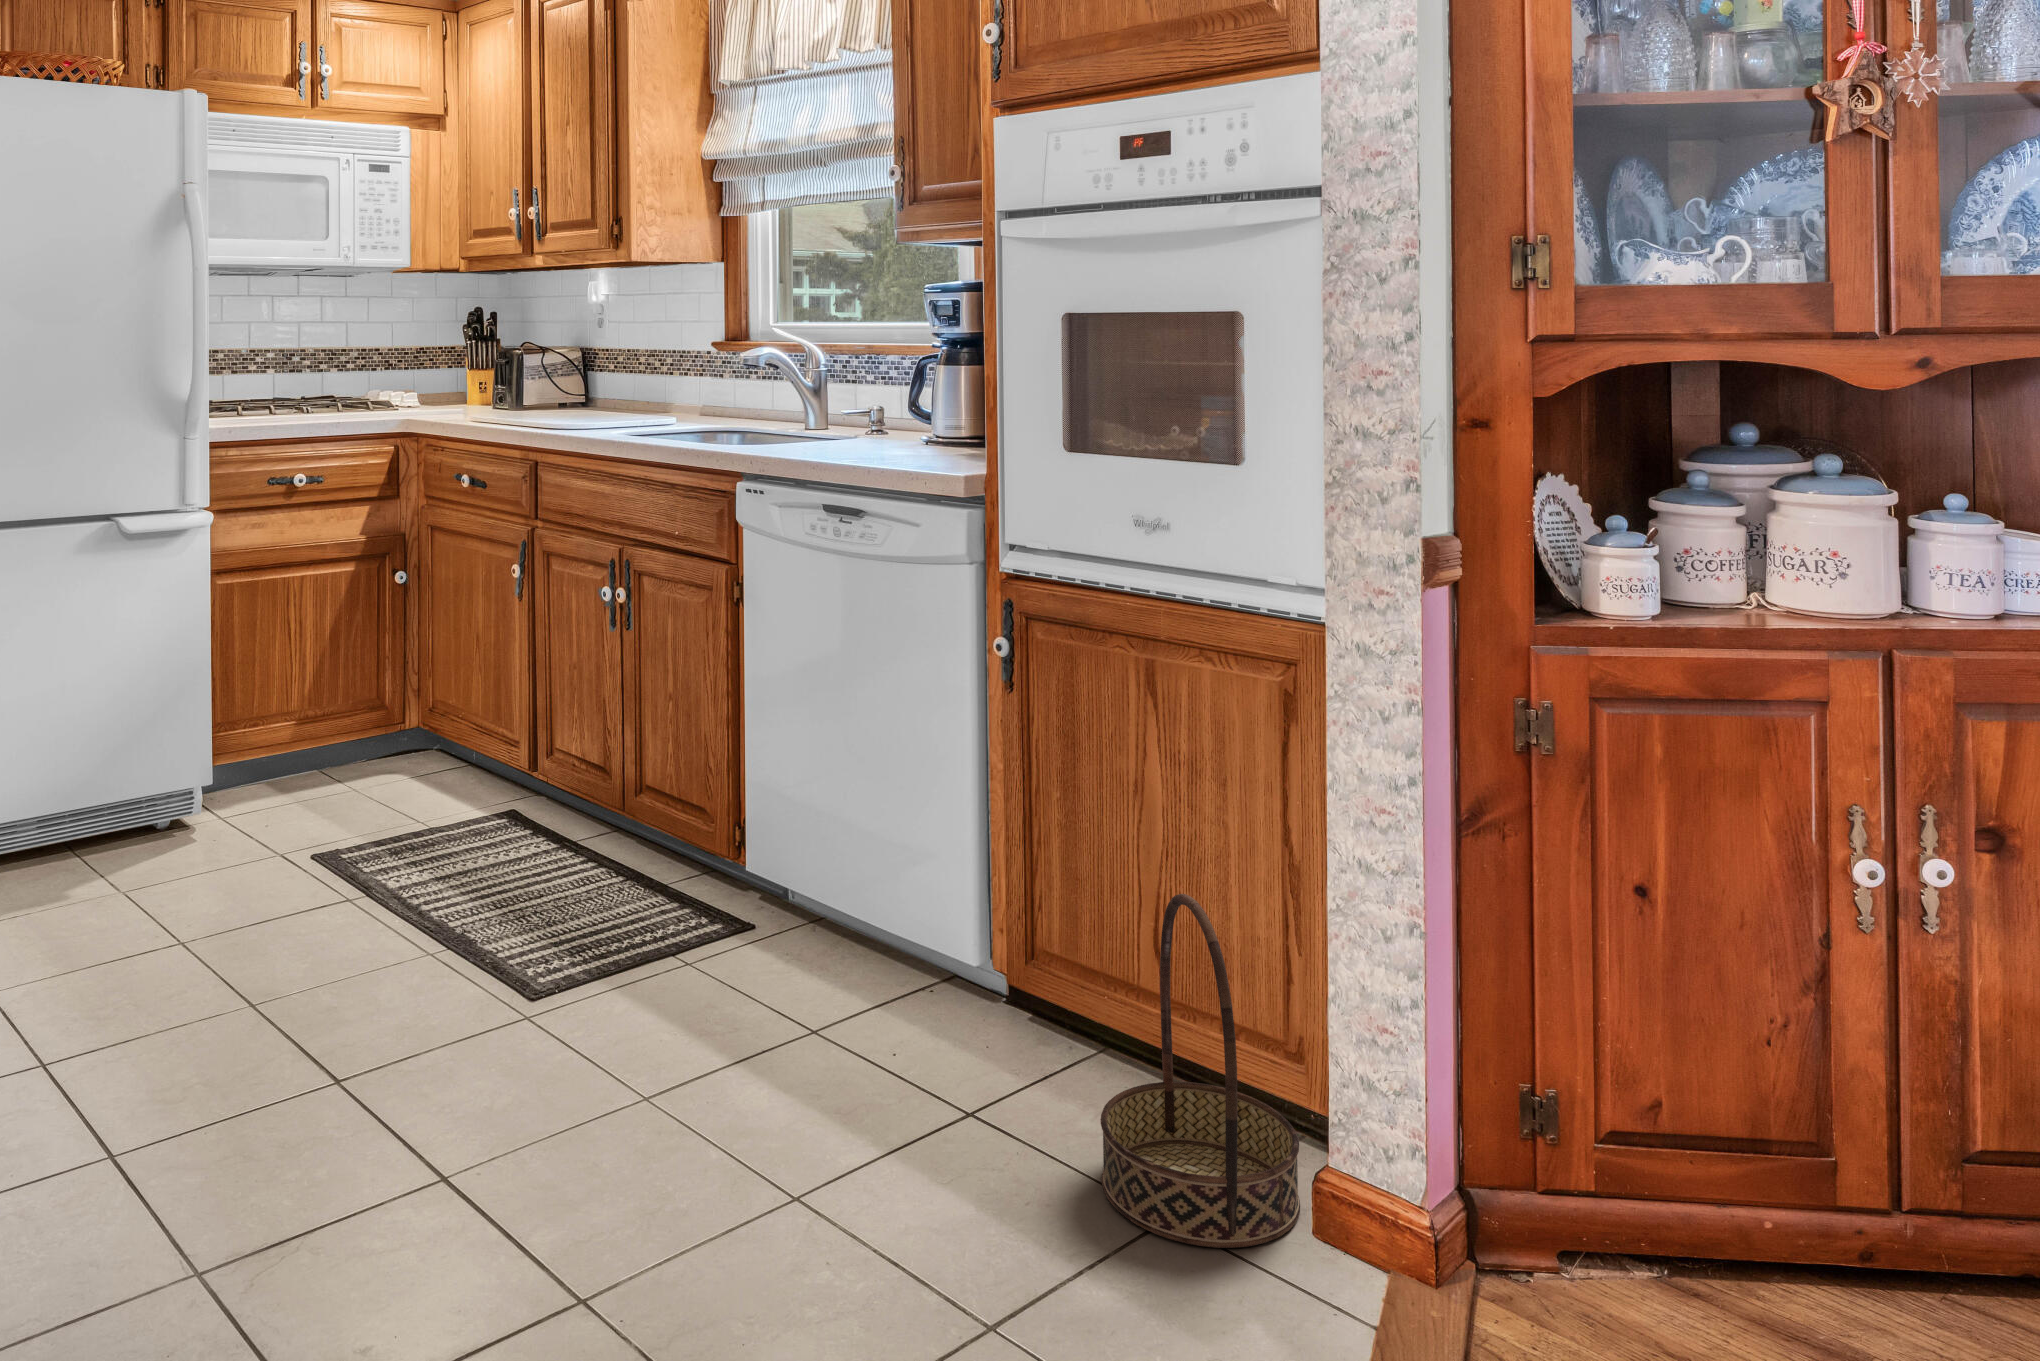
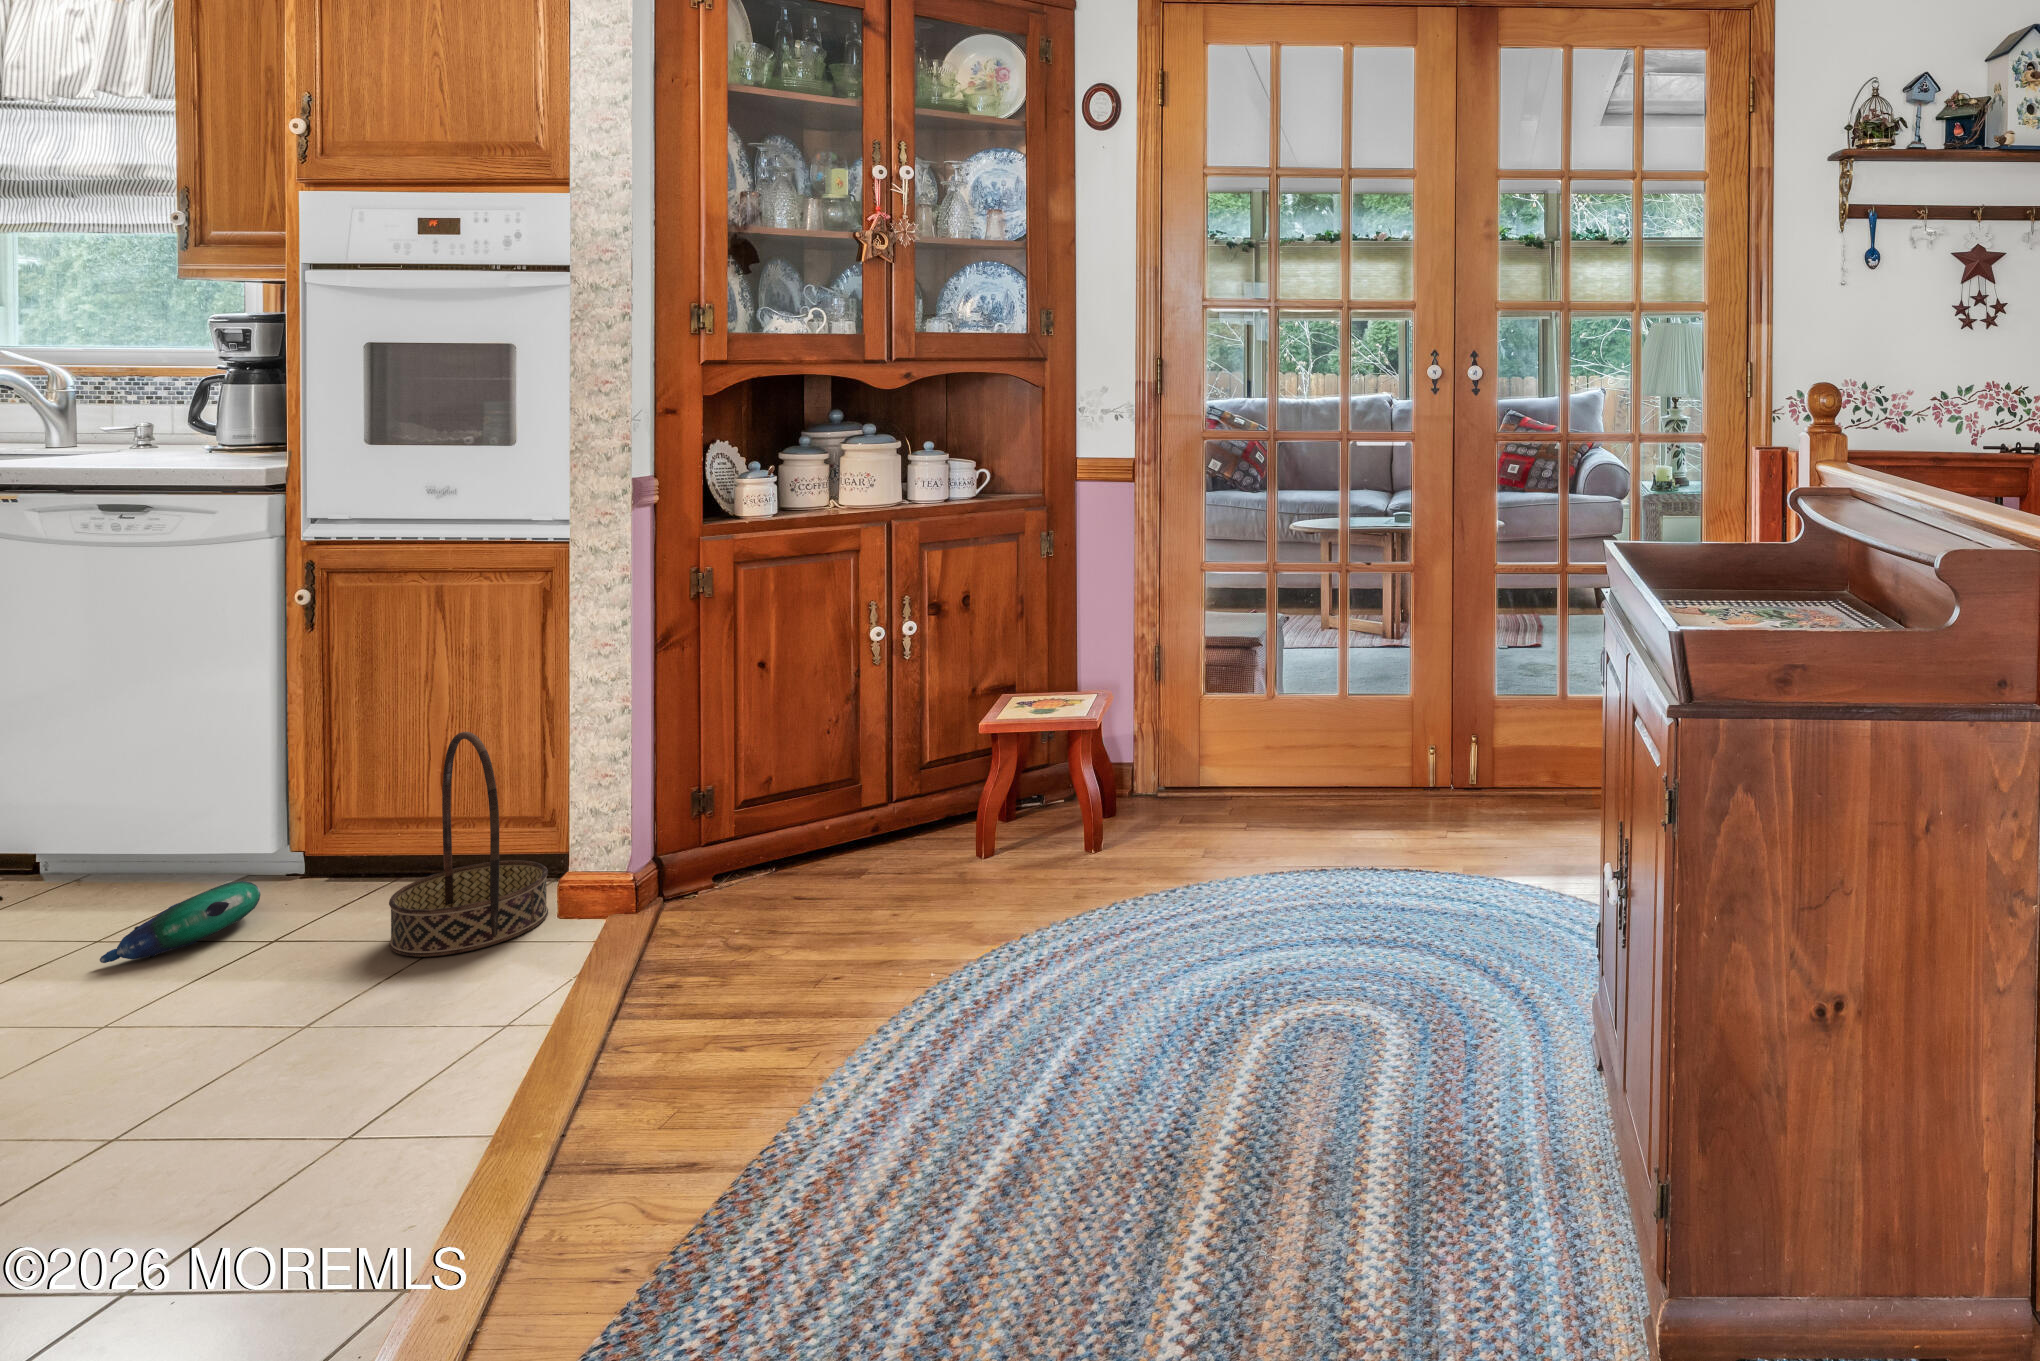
plush toy: none [825,999,969,1077] -> present [100,881,260,963]

